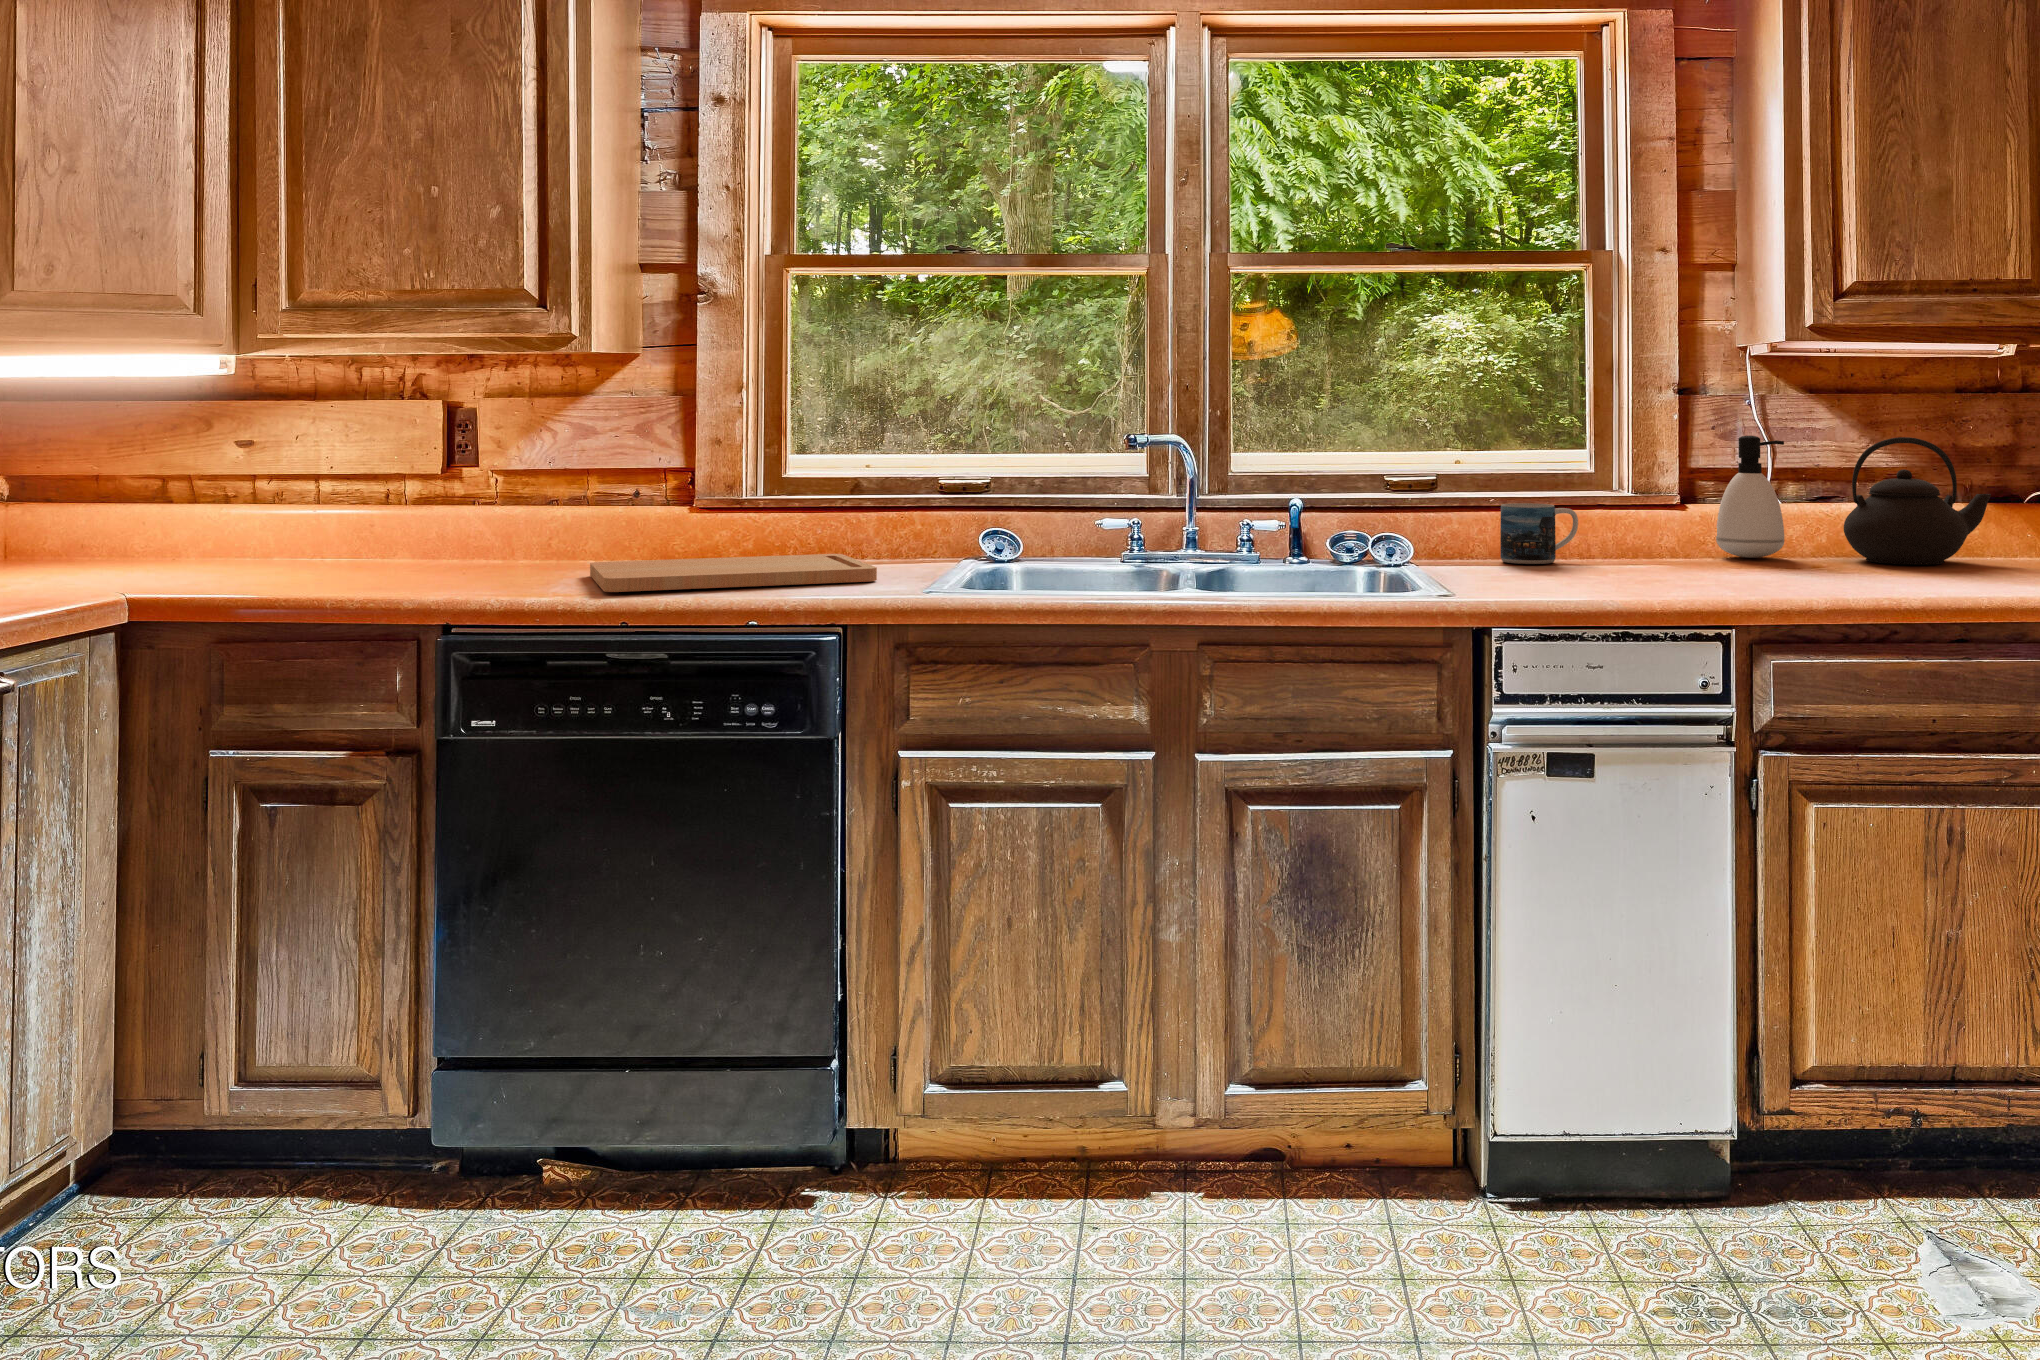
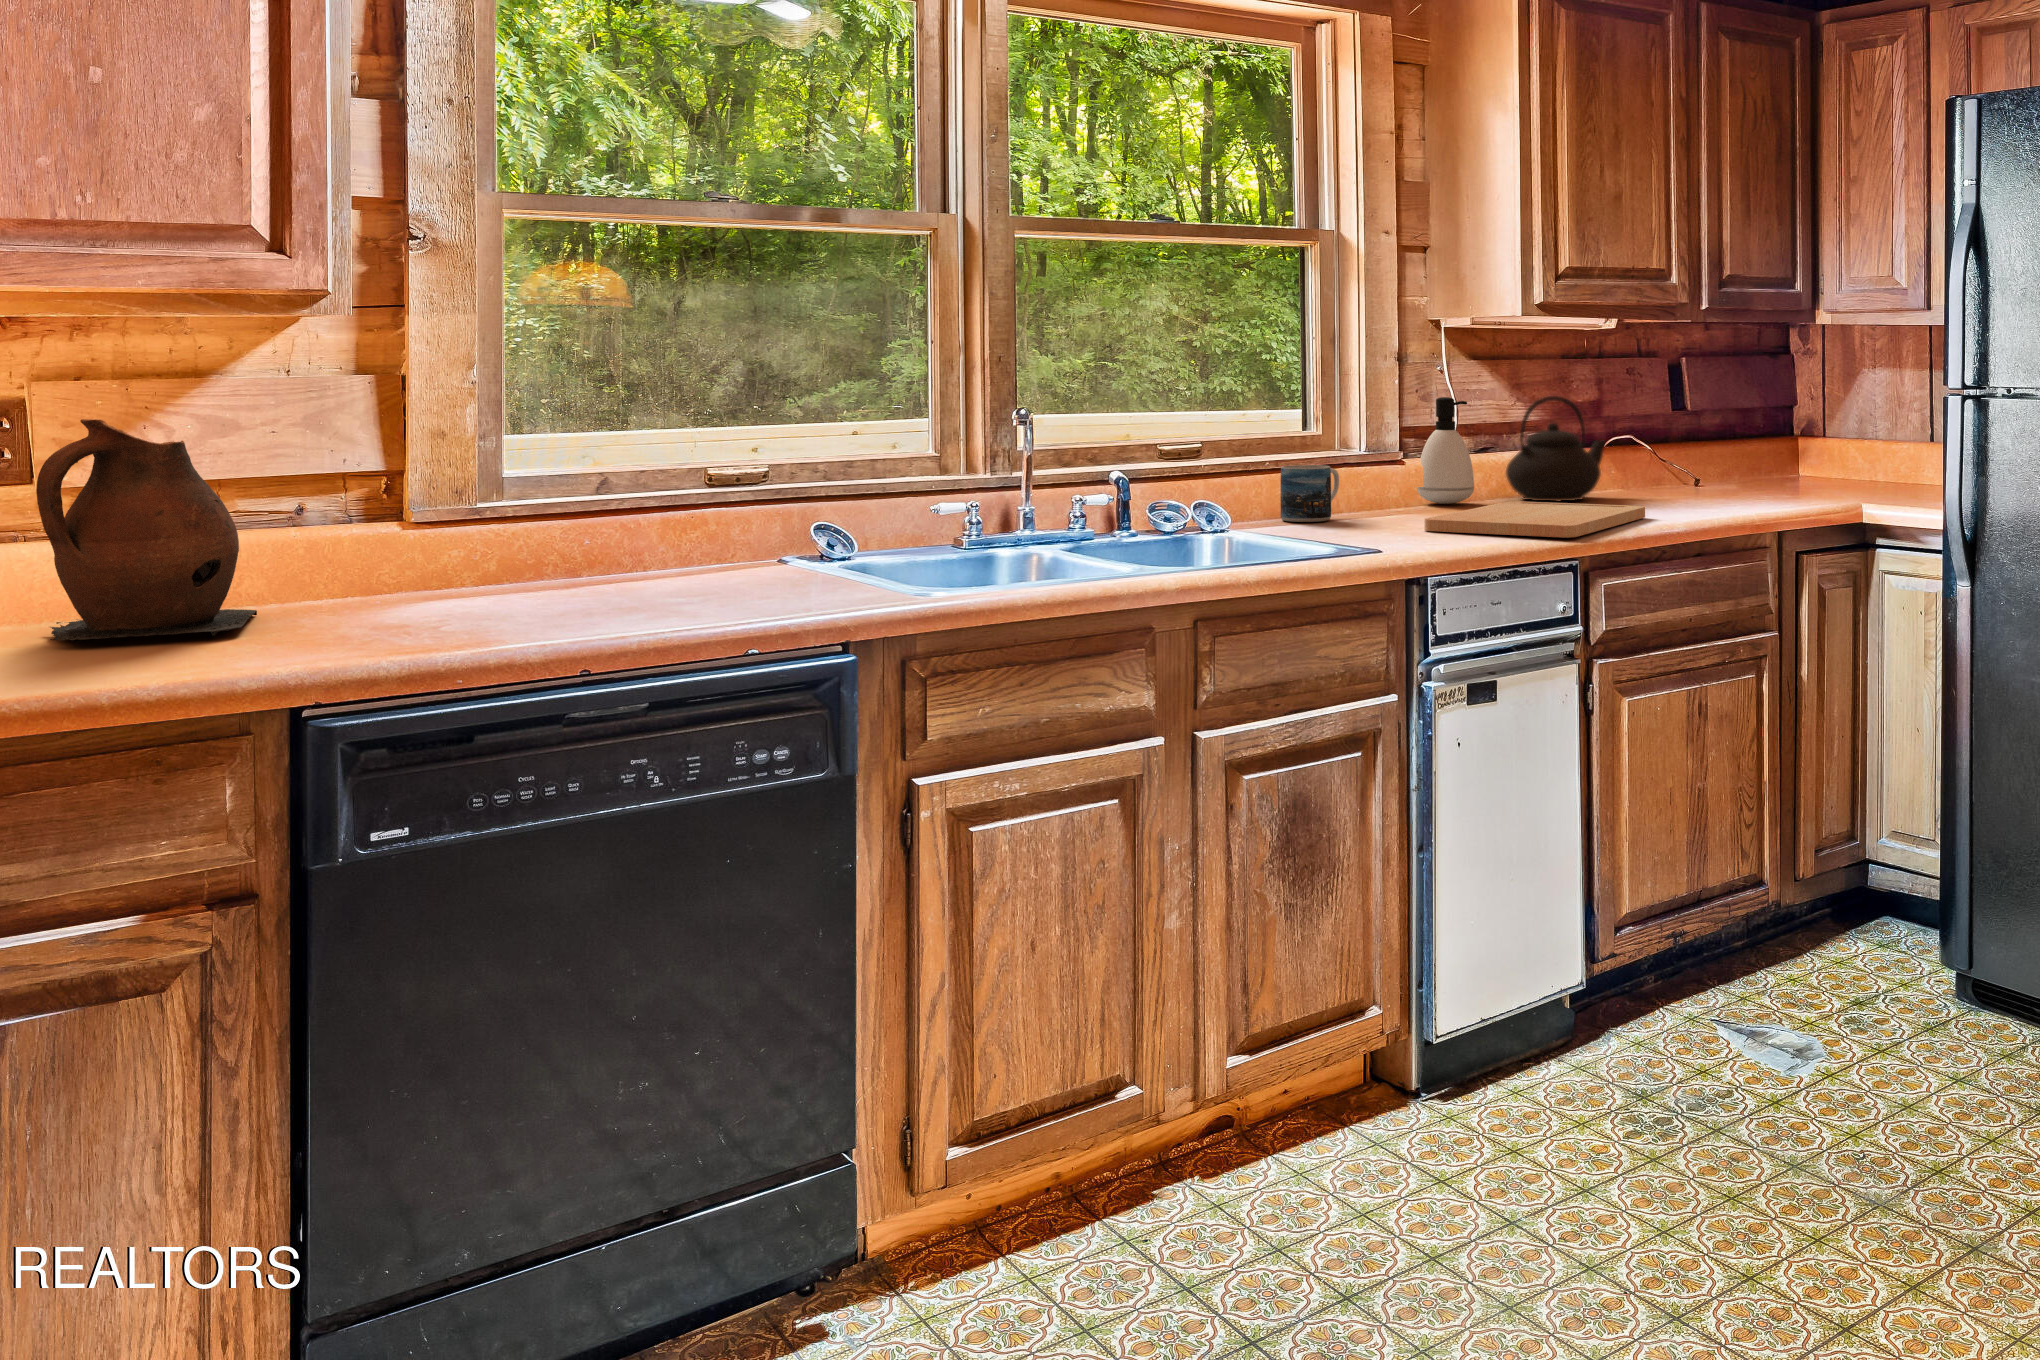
ceramic pitcher: none [410,423,562,576] -> present [36,419,257,641]
cutting board: present [590,554,877,592] -> present [1424,501,1645,537]

